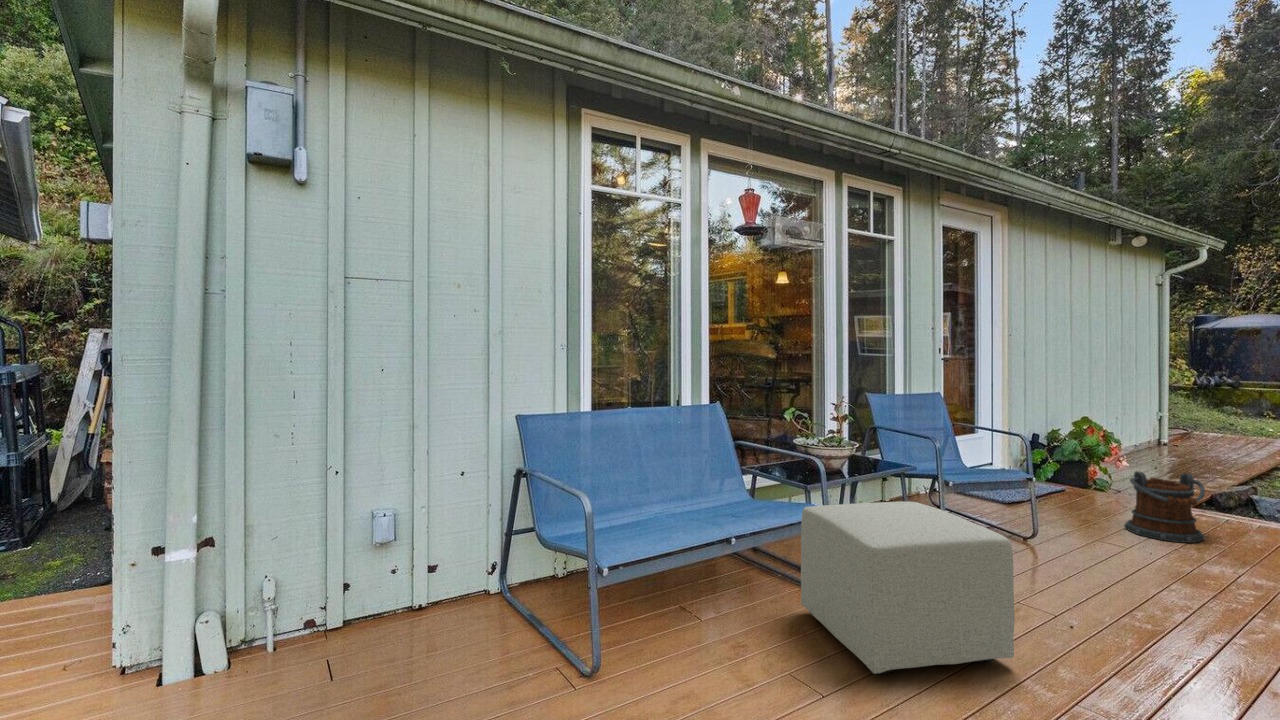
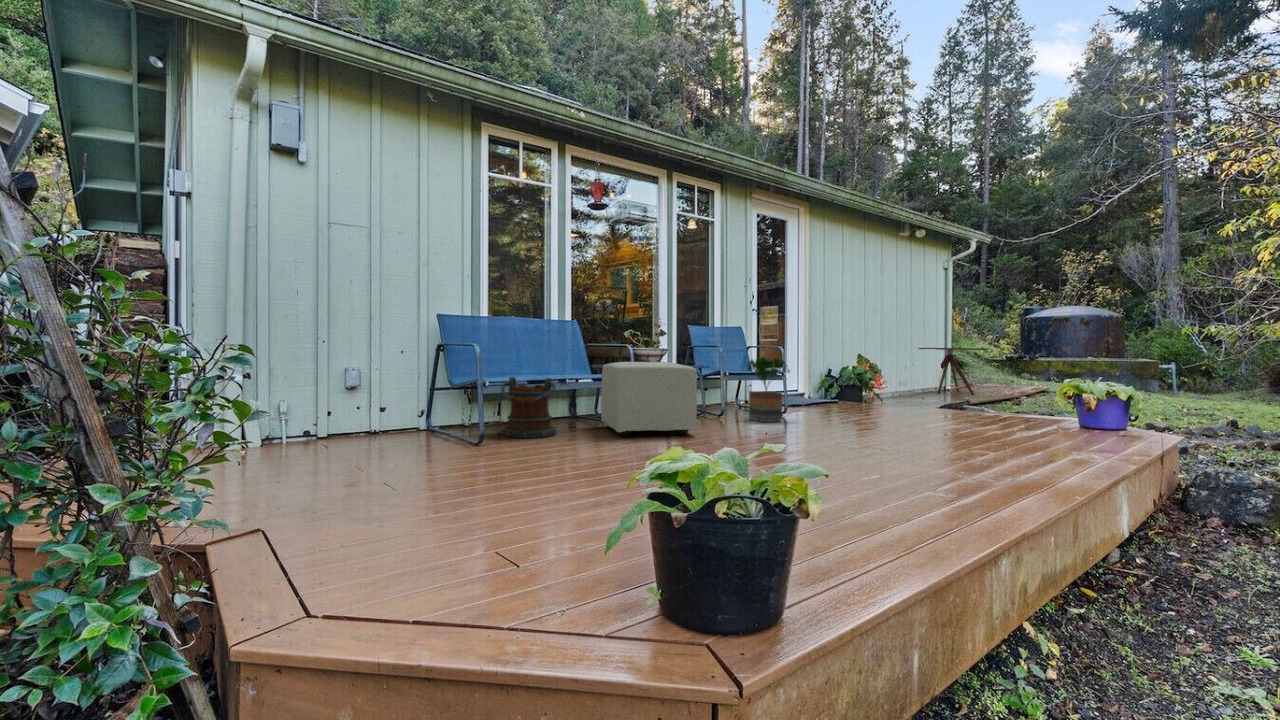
round table: none [1127,393,1253,463] -> present [919,348,989,395]
potted tree: none [1014,466,1102,585] -> present [747,357,790,422]
bucket: present [1124,471,1205,543] -> present [501,377,556,438]

